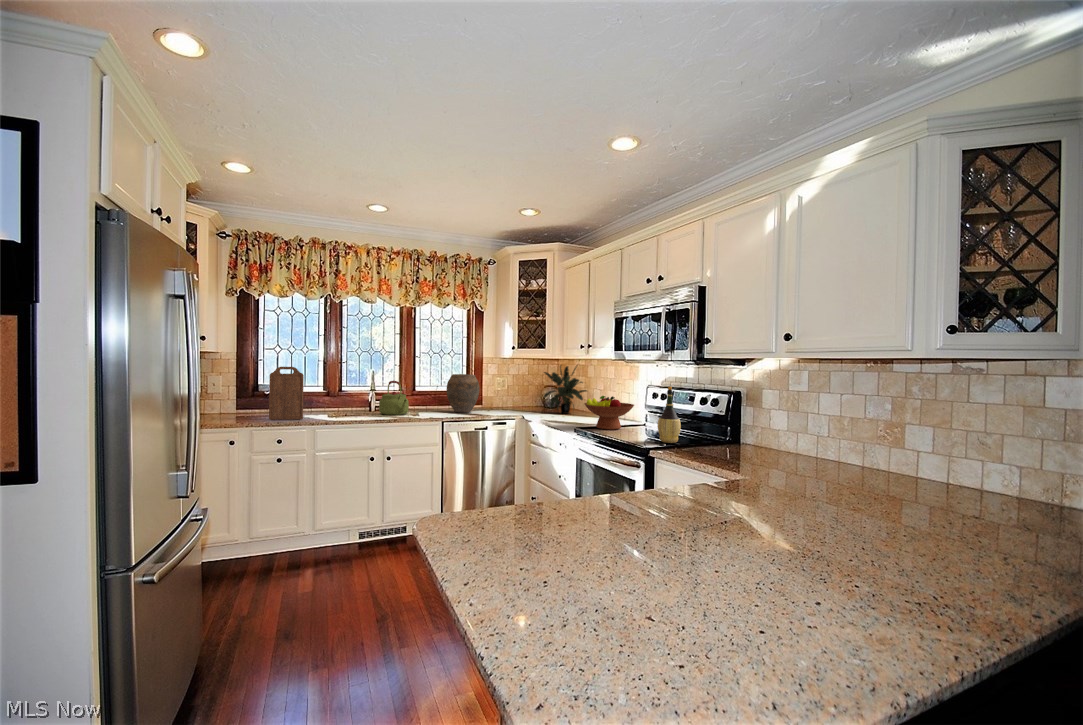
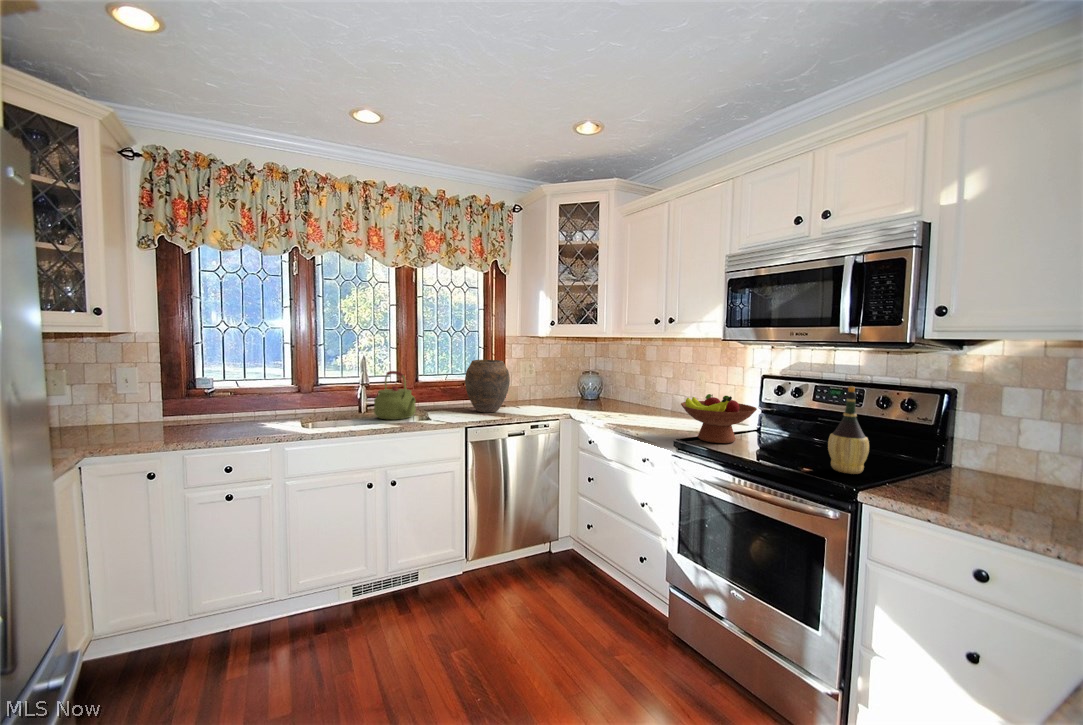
potted plant: present [544,366,587,414] -> none [592,346,653,411]
cutting board: present [269,367,304,420] -> none [210,355,265,435]

